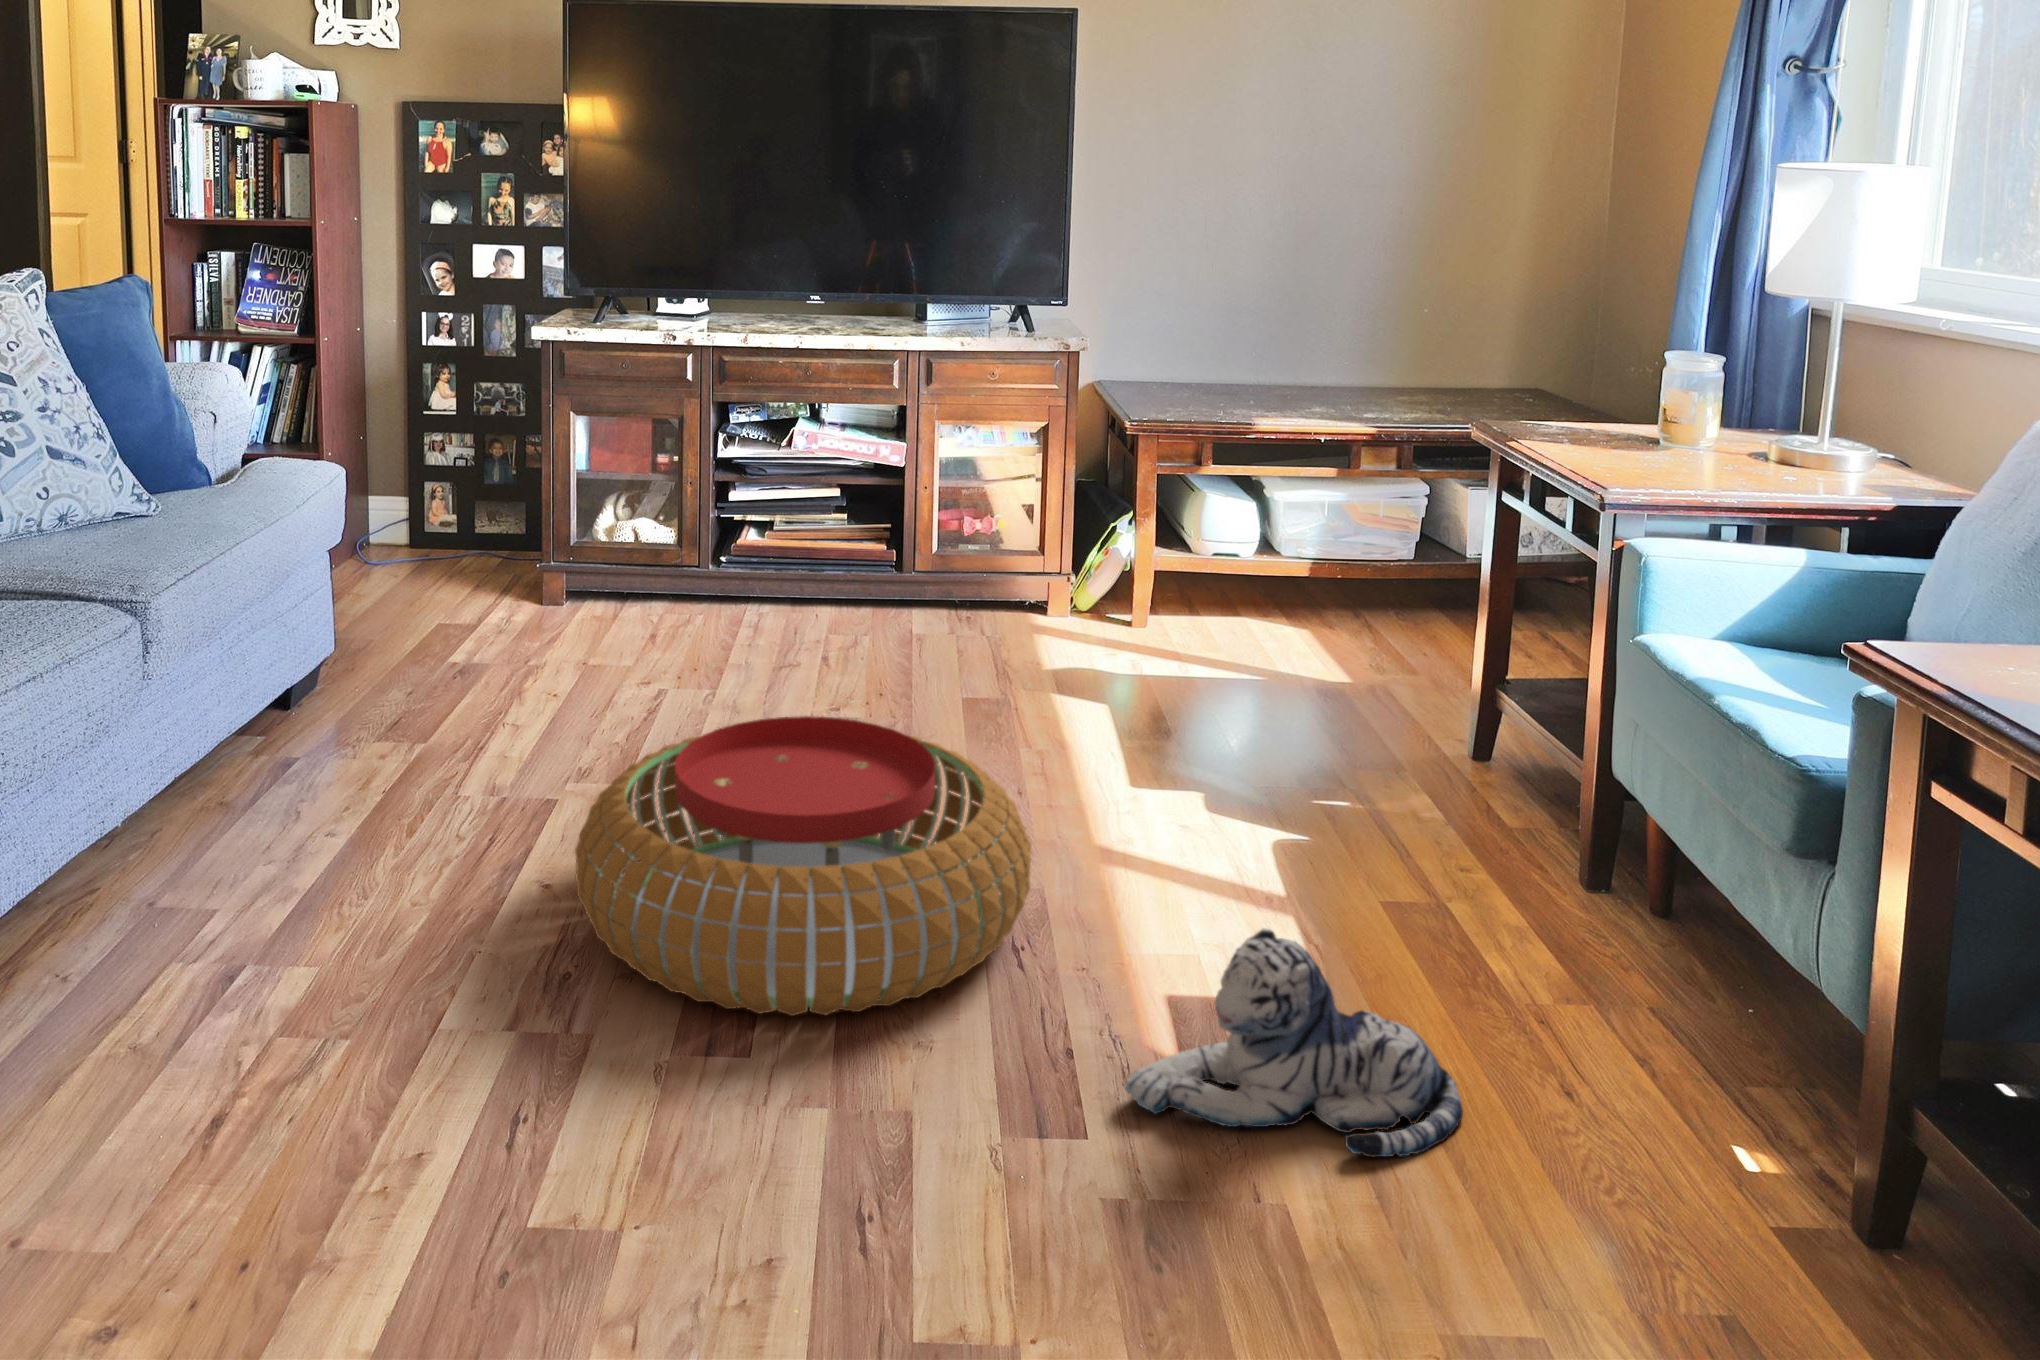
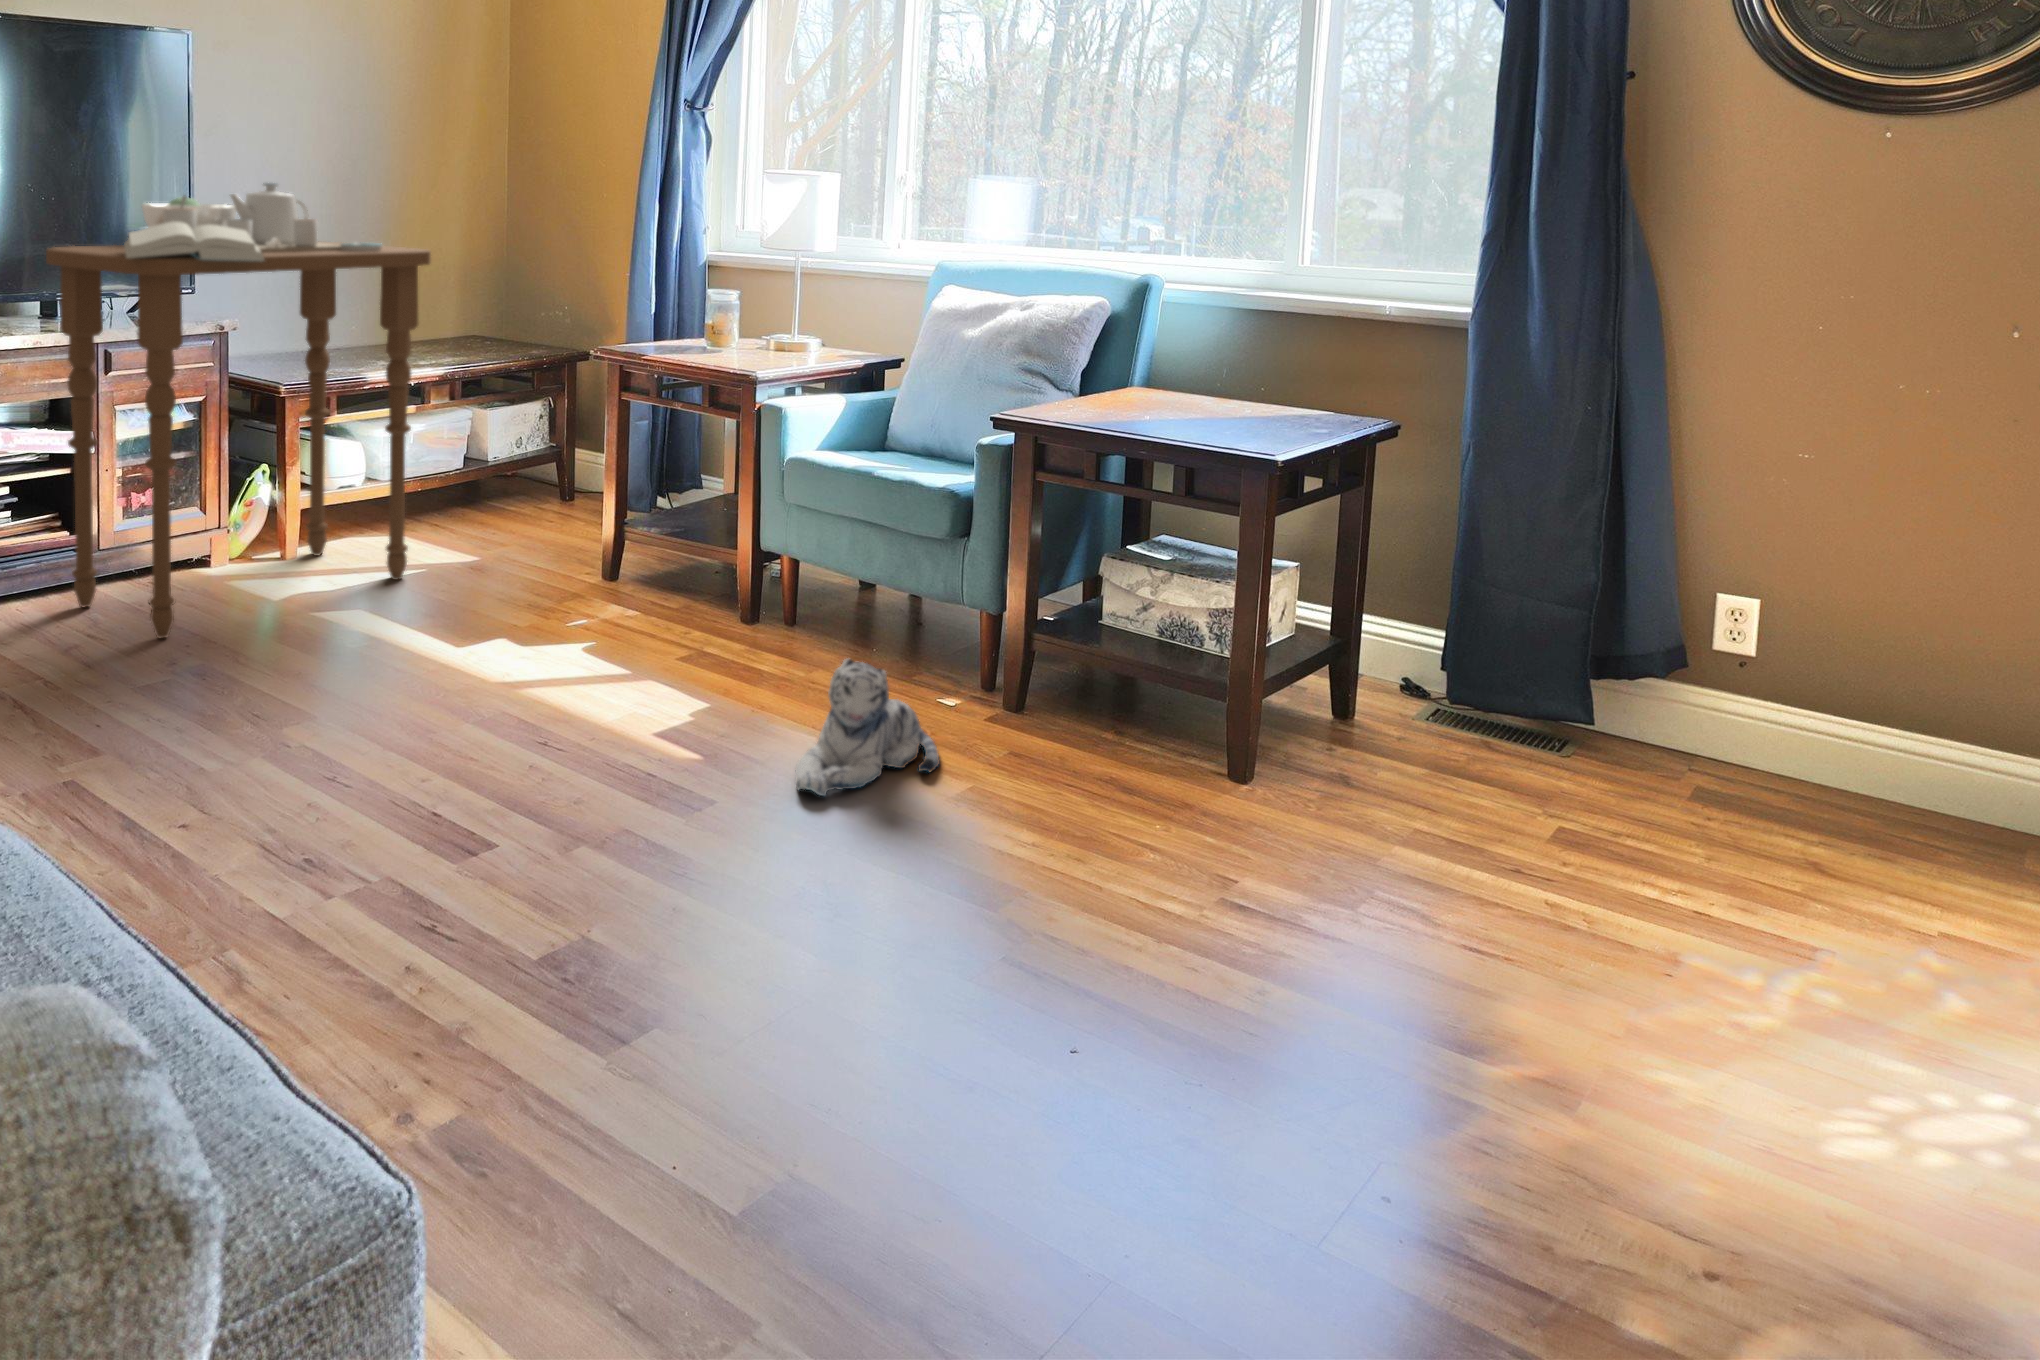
side table: none [825,181,1257,678] -> present [46,183,431,638]
pouf: present [575,716,1031,1016] -> none [258,627,641,863]

